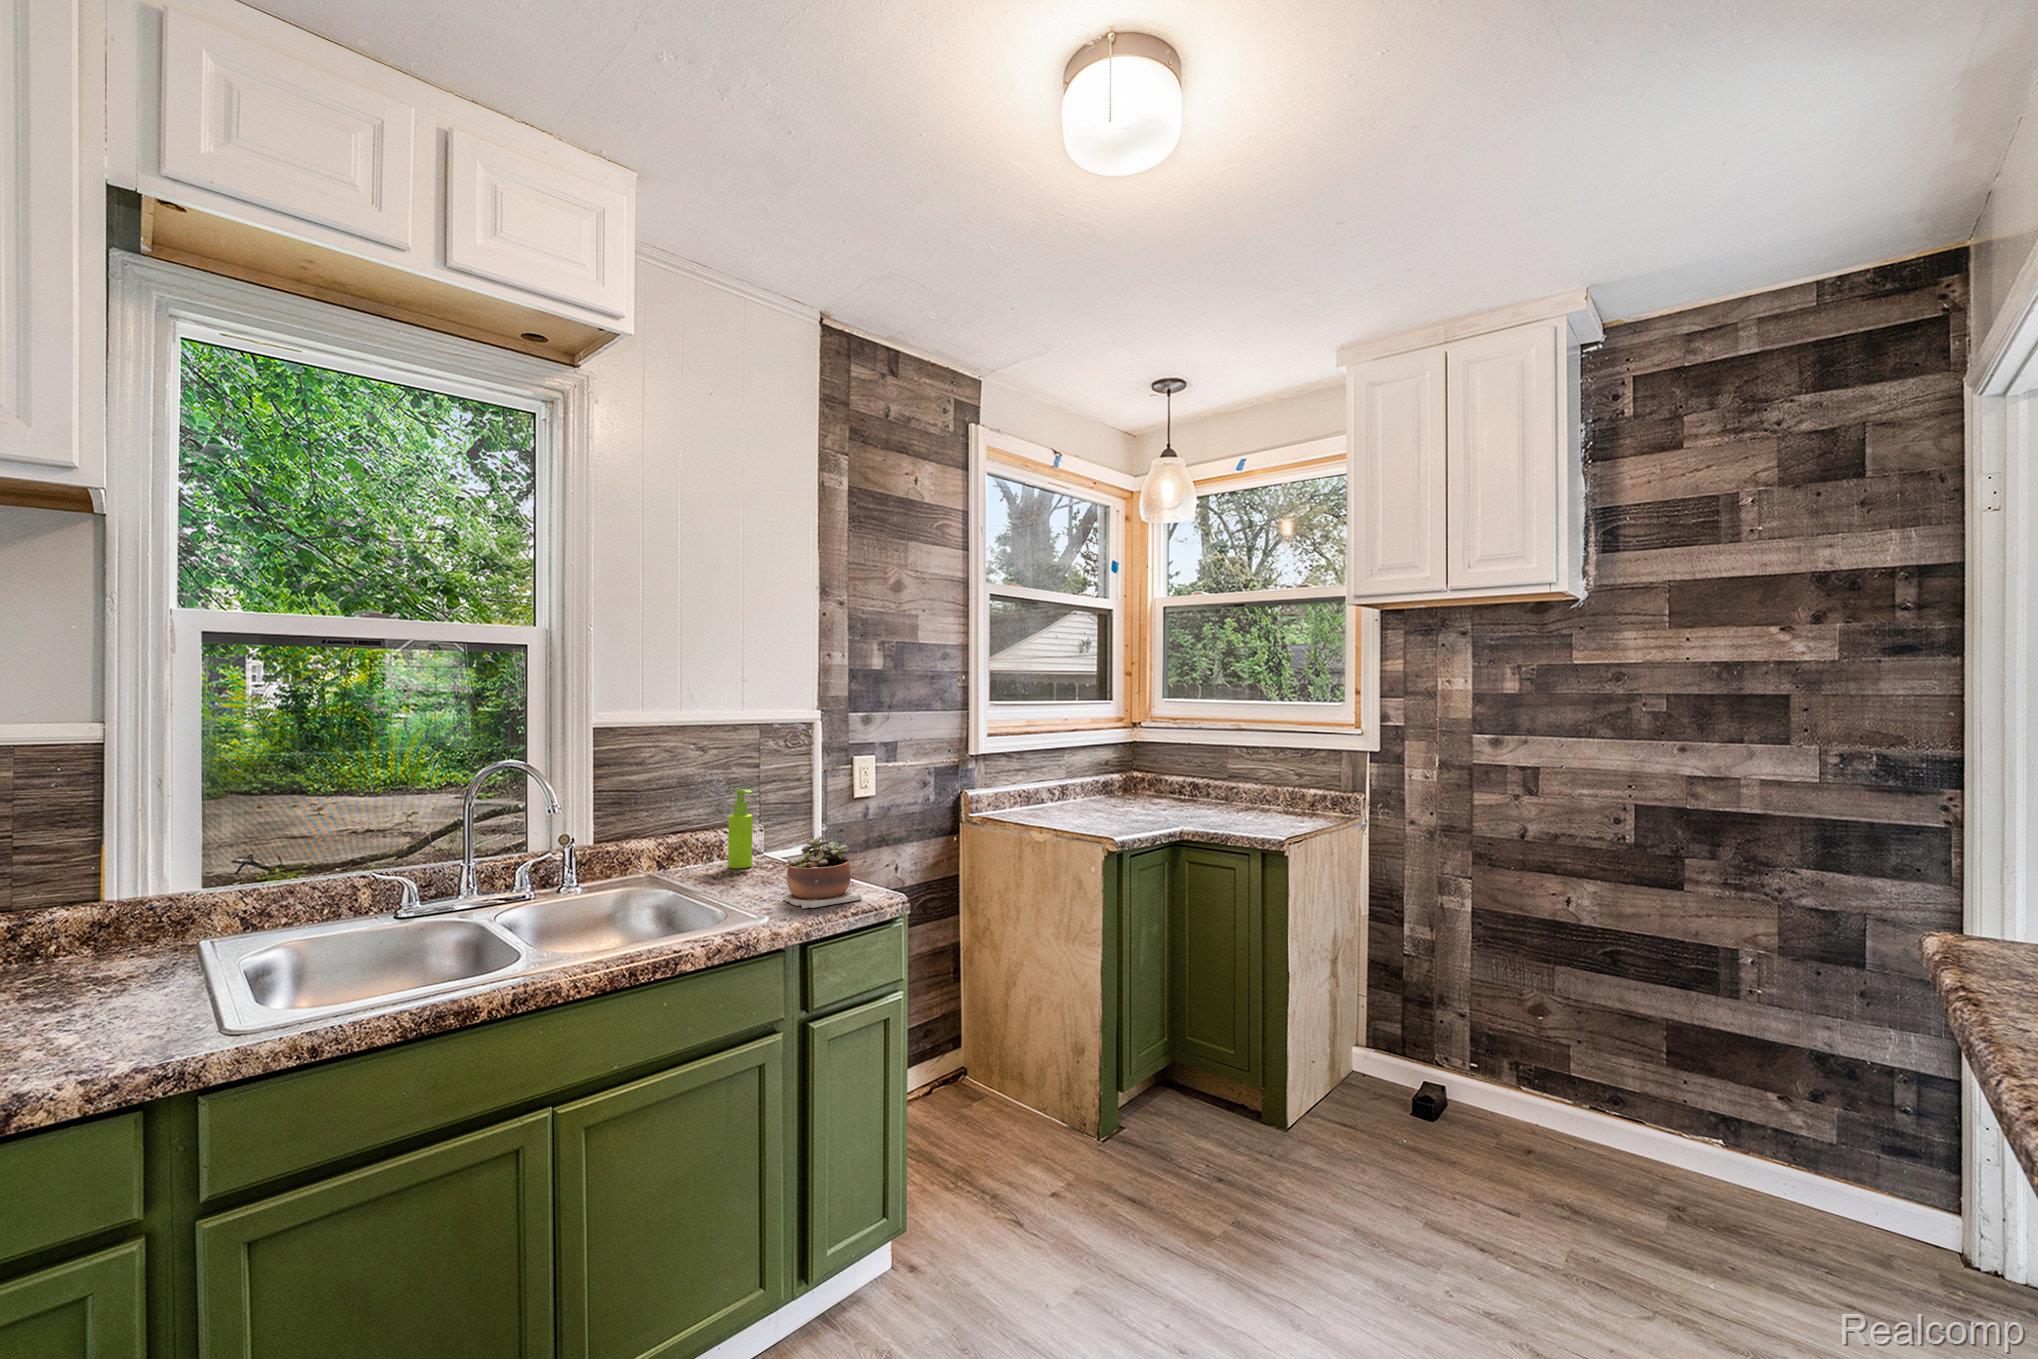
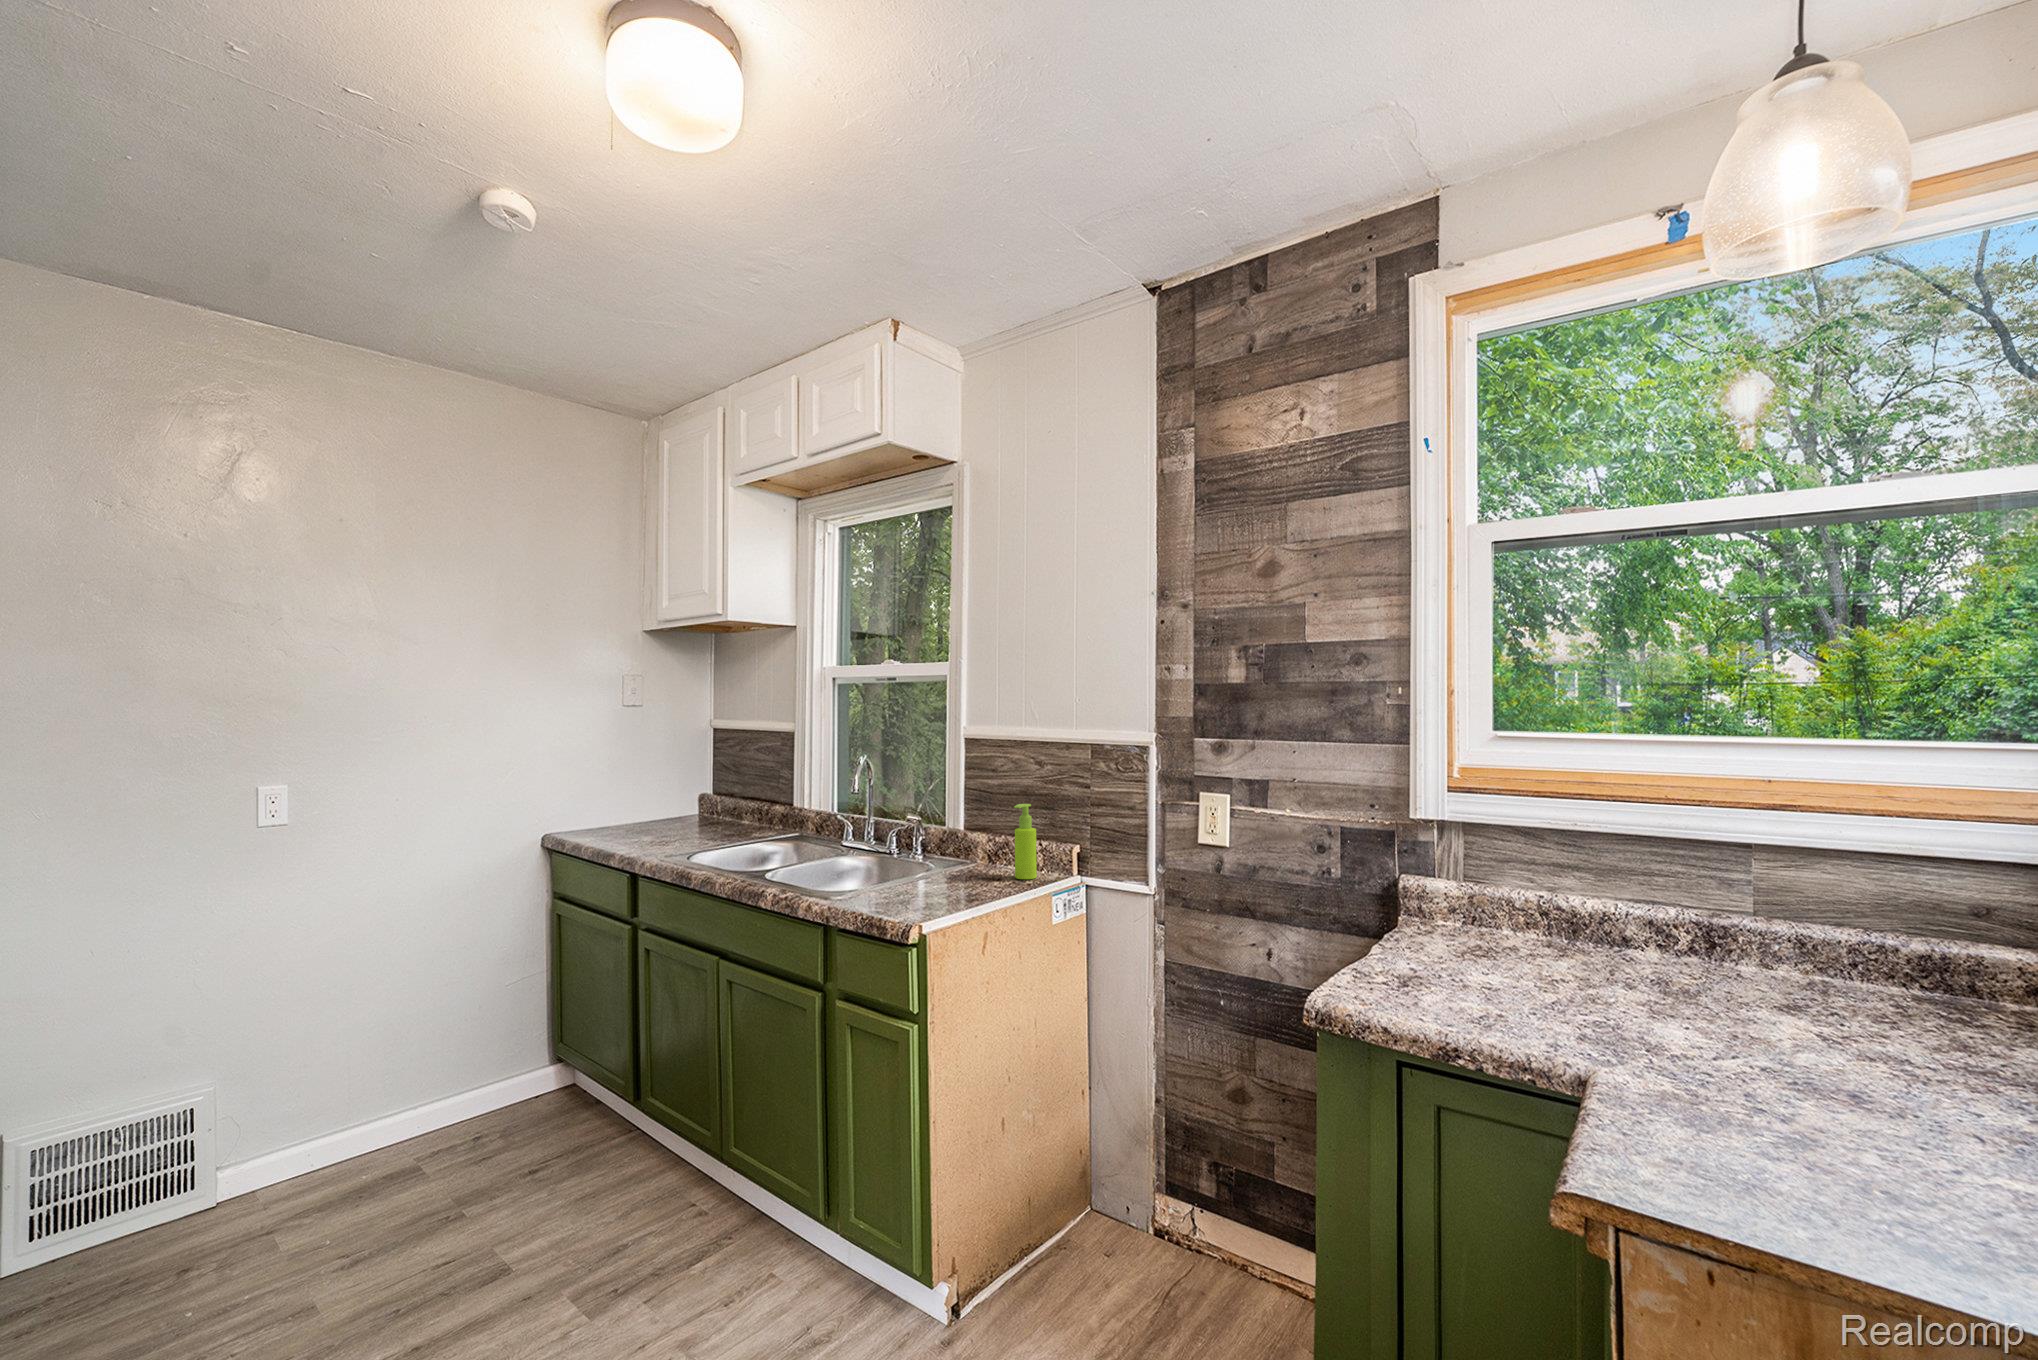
succulent plant: present [779,836,862,909] -> none [861,850,946,915]

